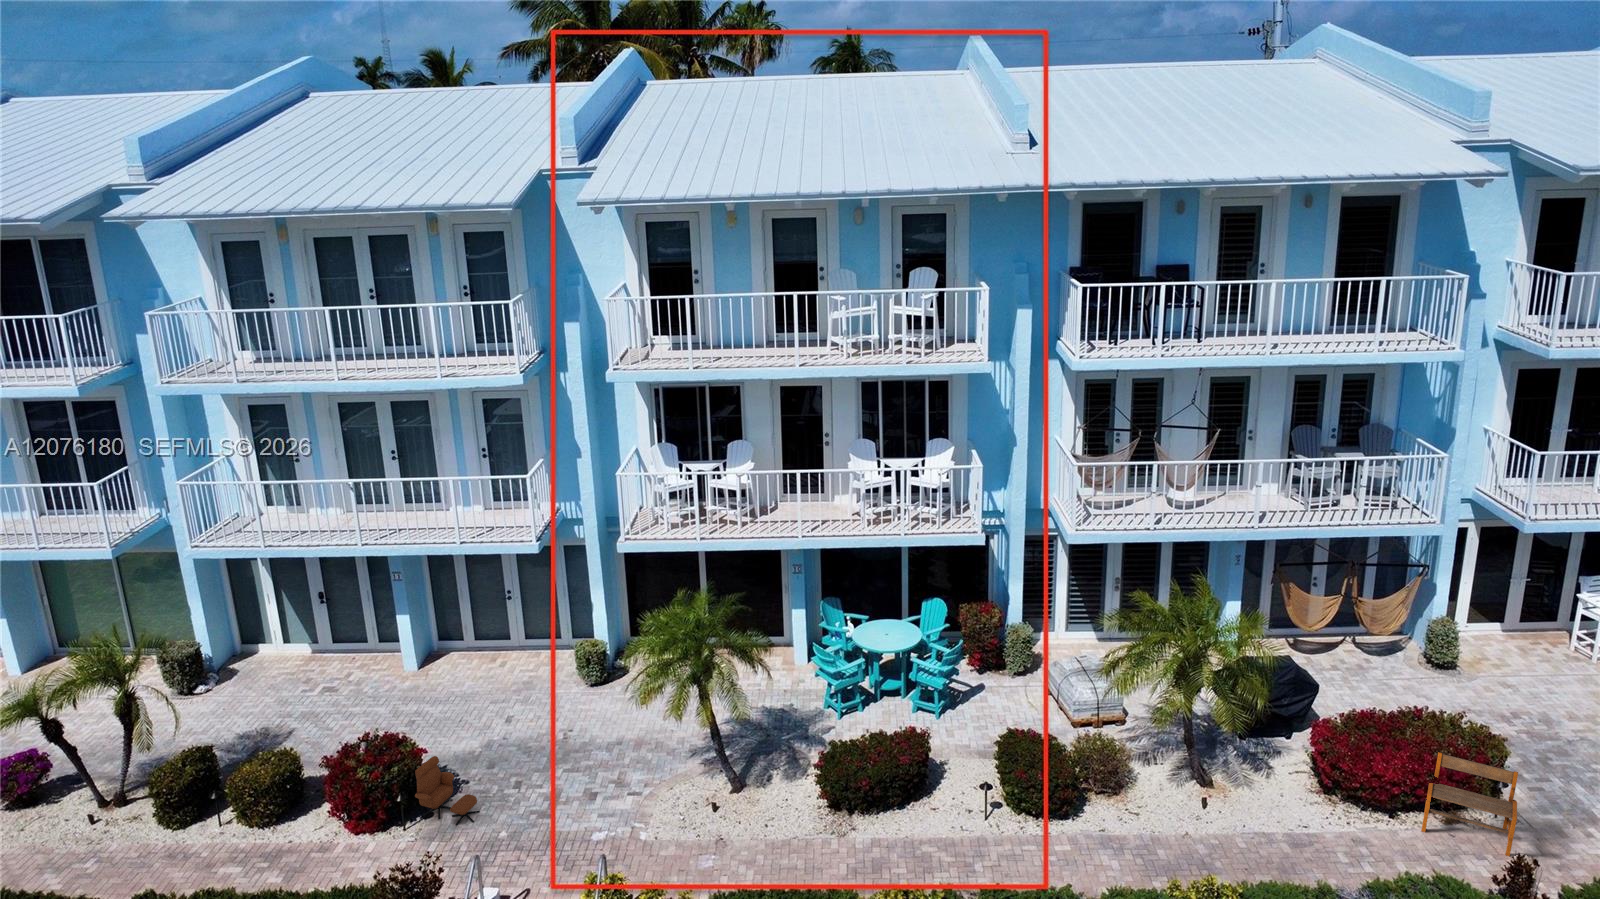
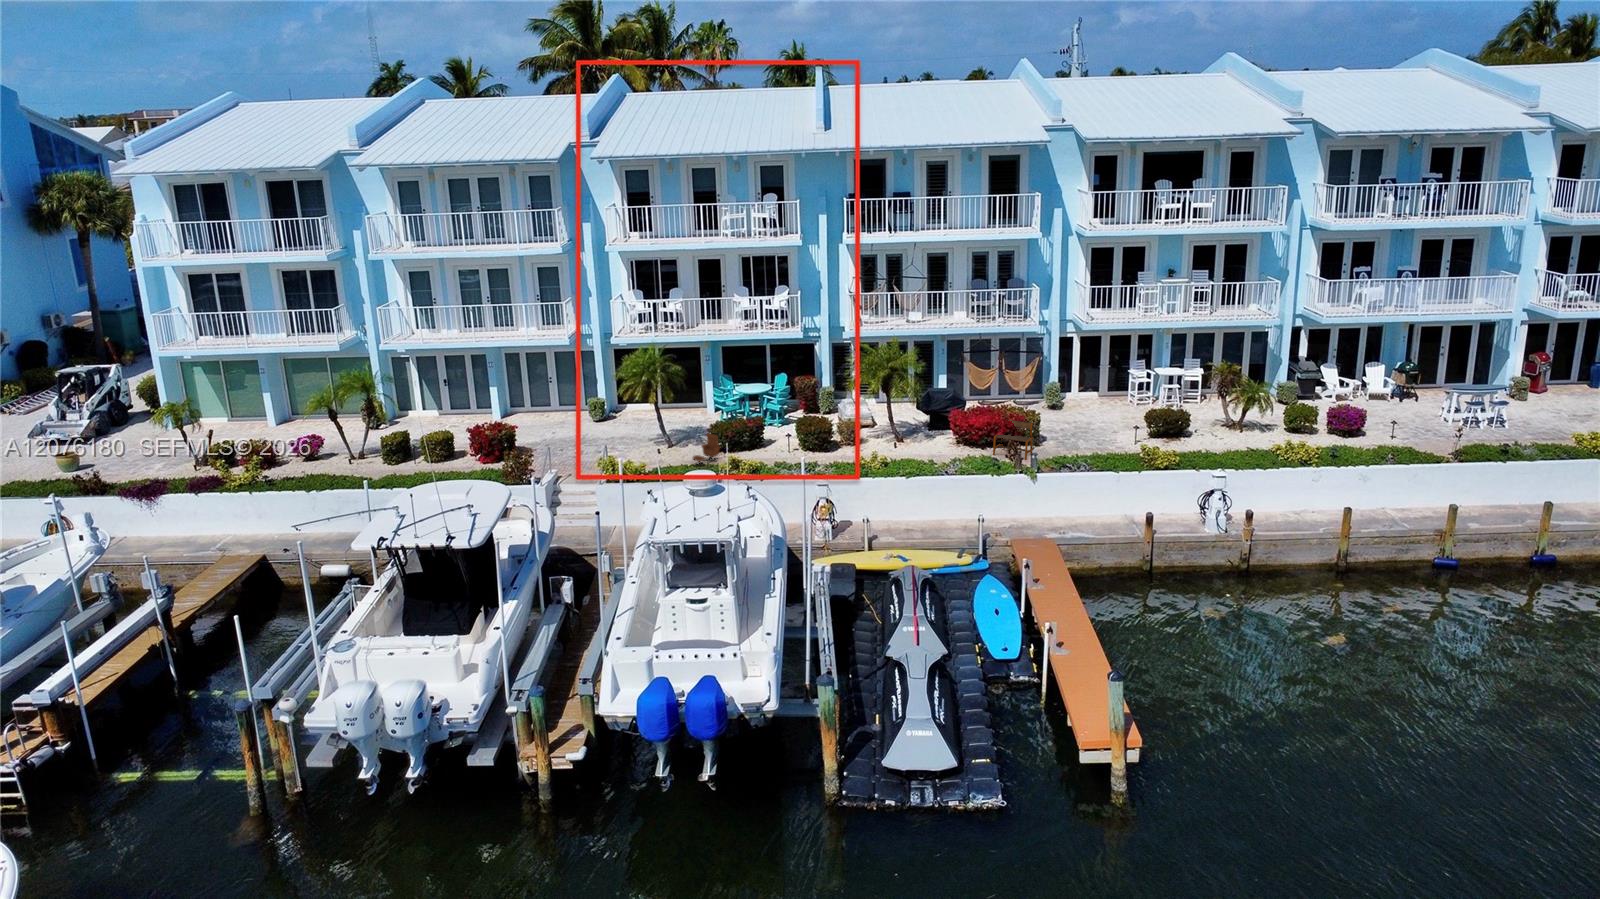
lounge chair: present [415,756,480,825] -> present [693,433,720,465]

